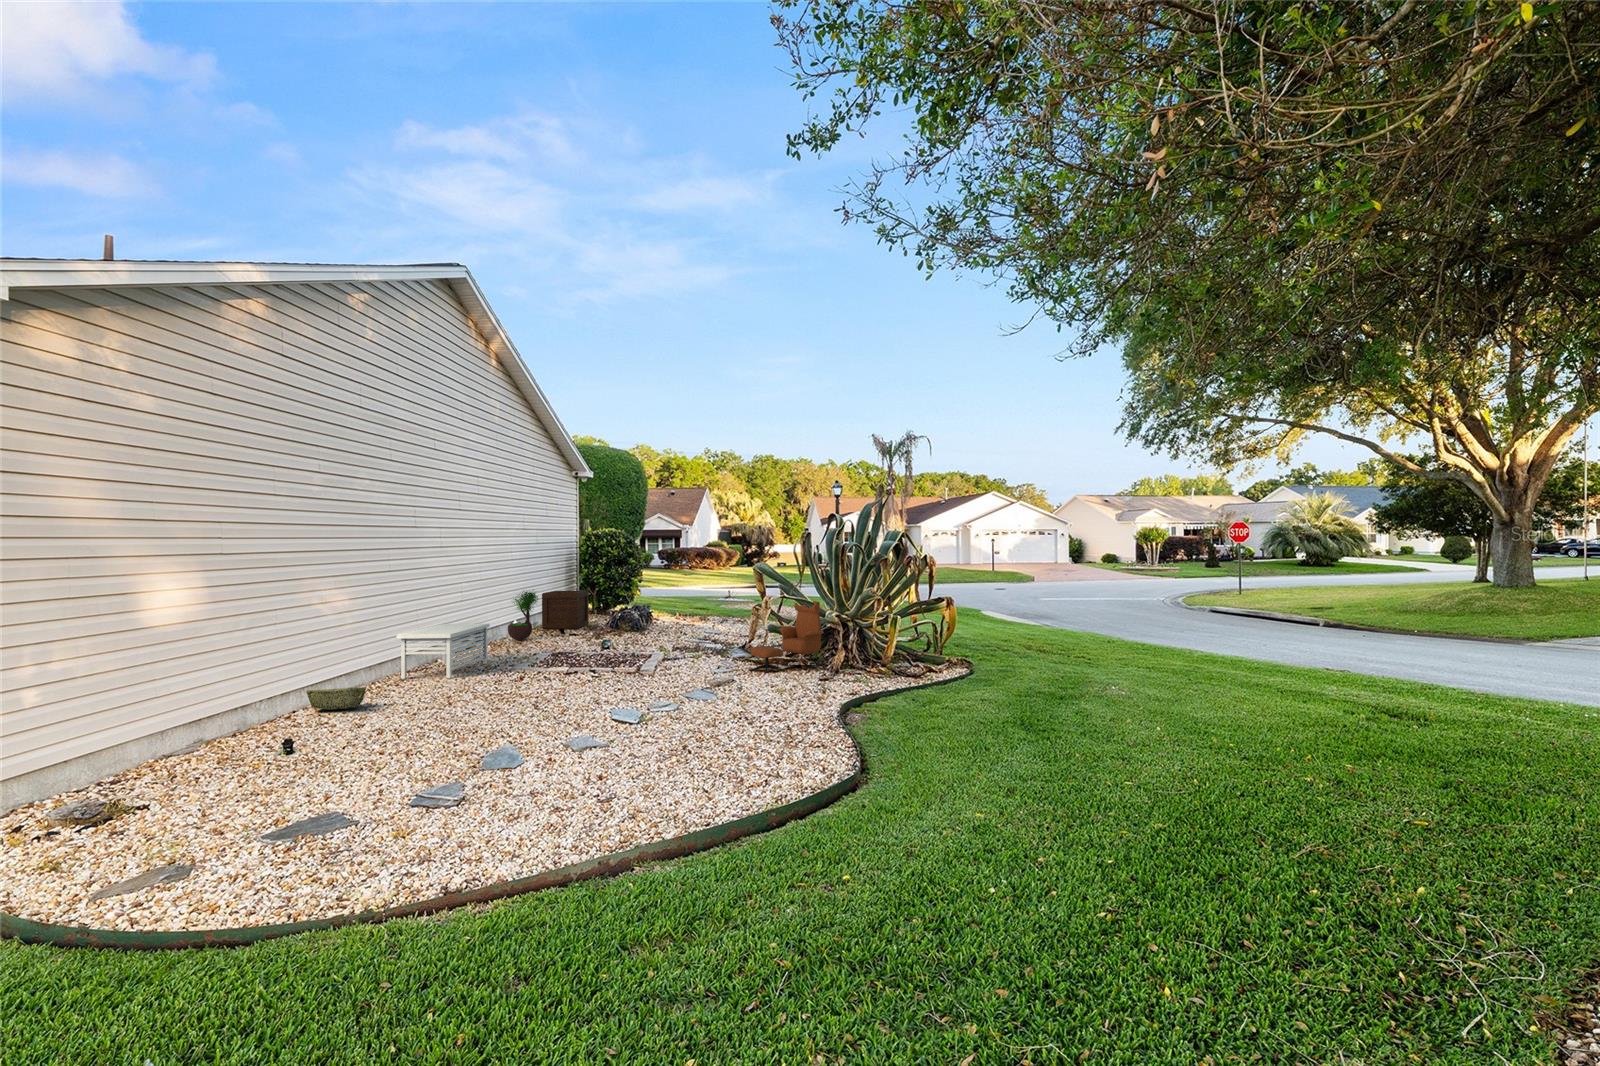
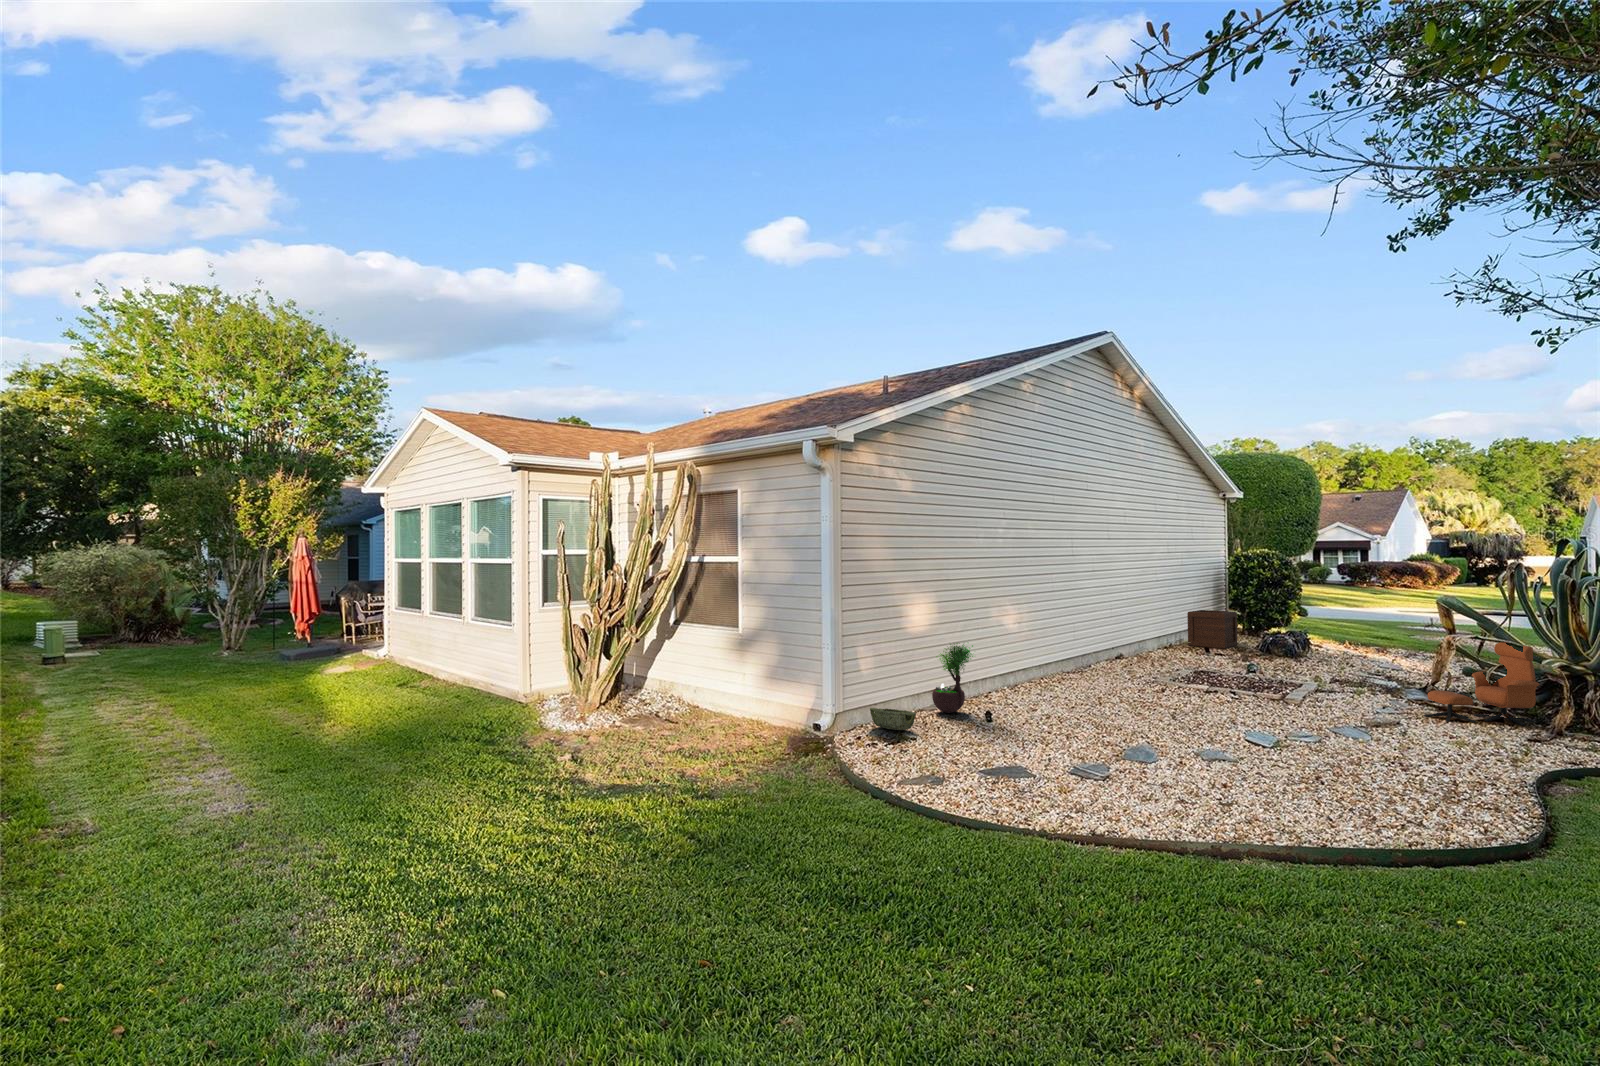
potted tree: present [508,592,538,640] -> present [932,643,973,713]
storage bench: present [396,624,489,679] -> none [1059,635,1135,682]
woven basket: present [306,687,366,710] -> present [870,708,916,730]

